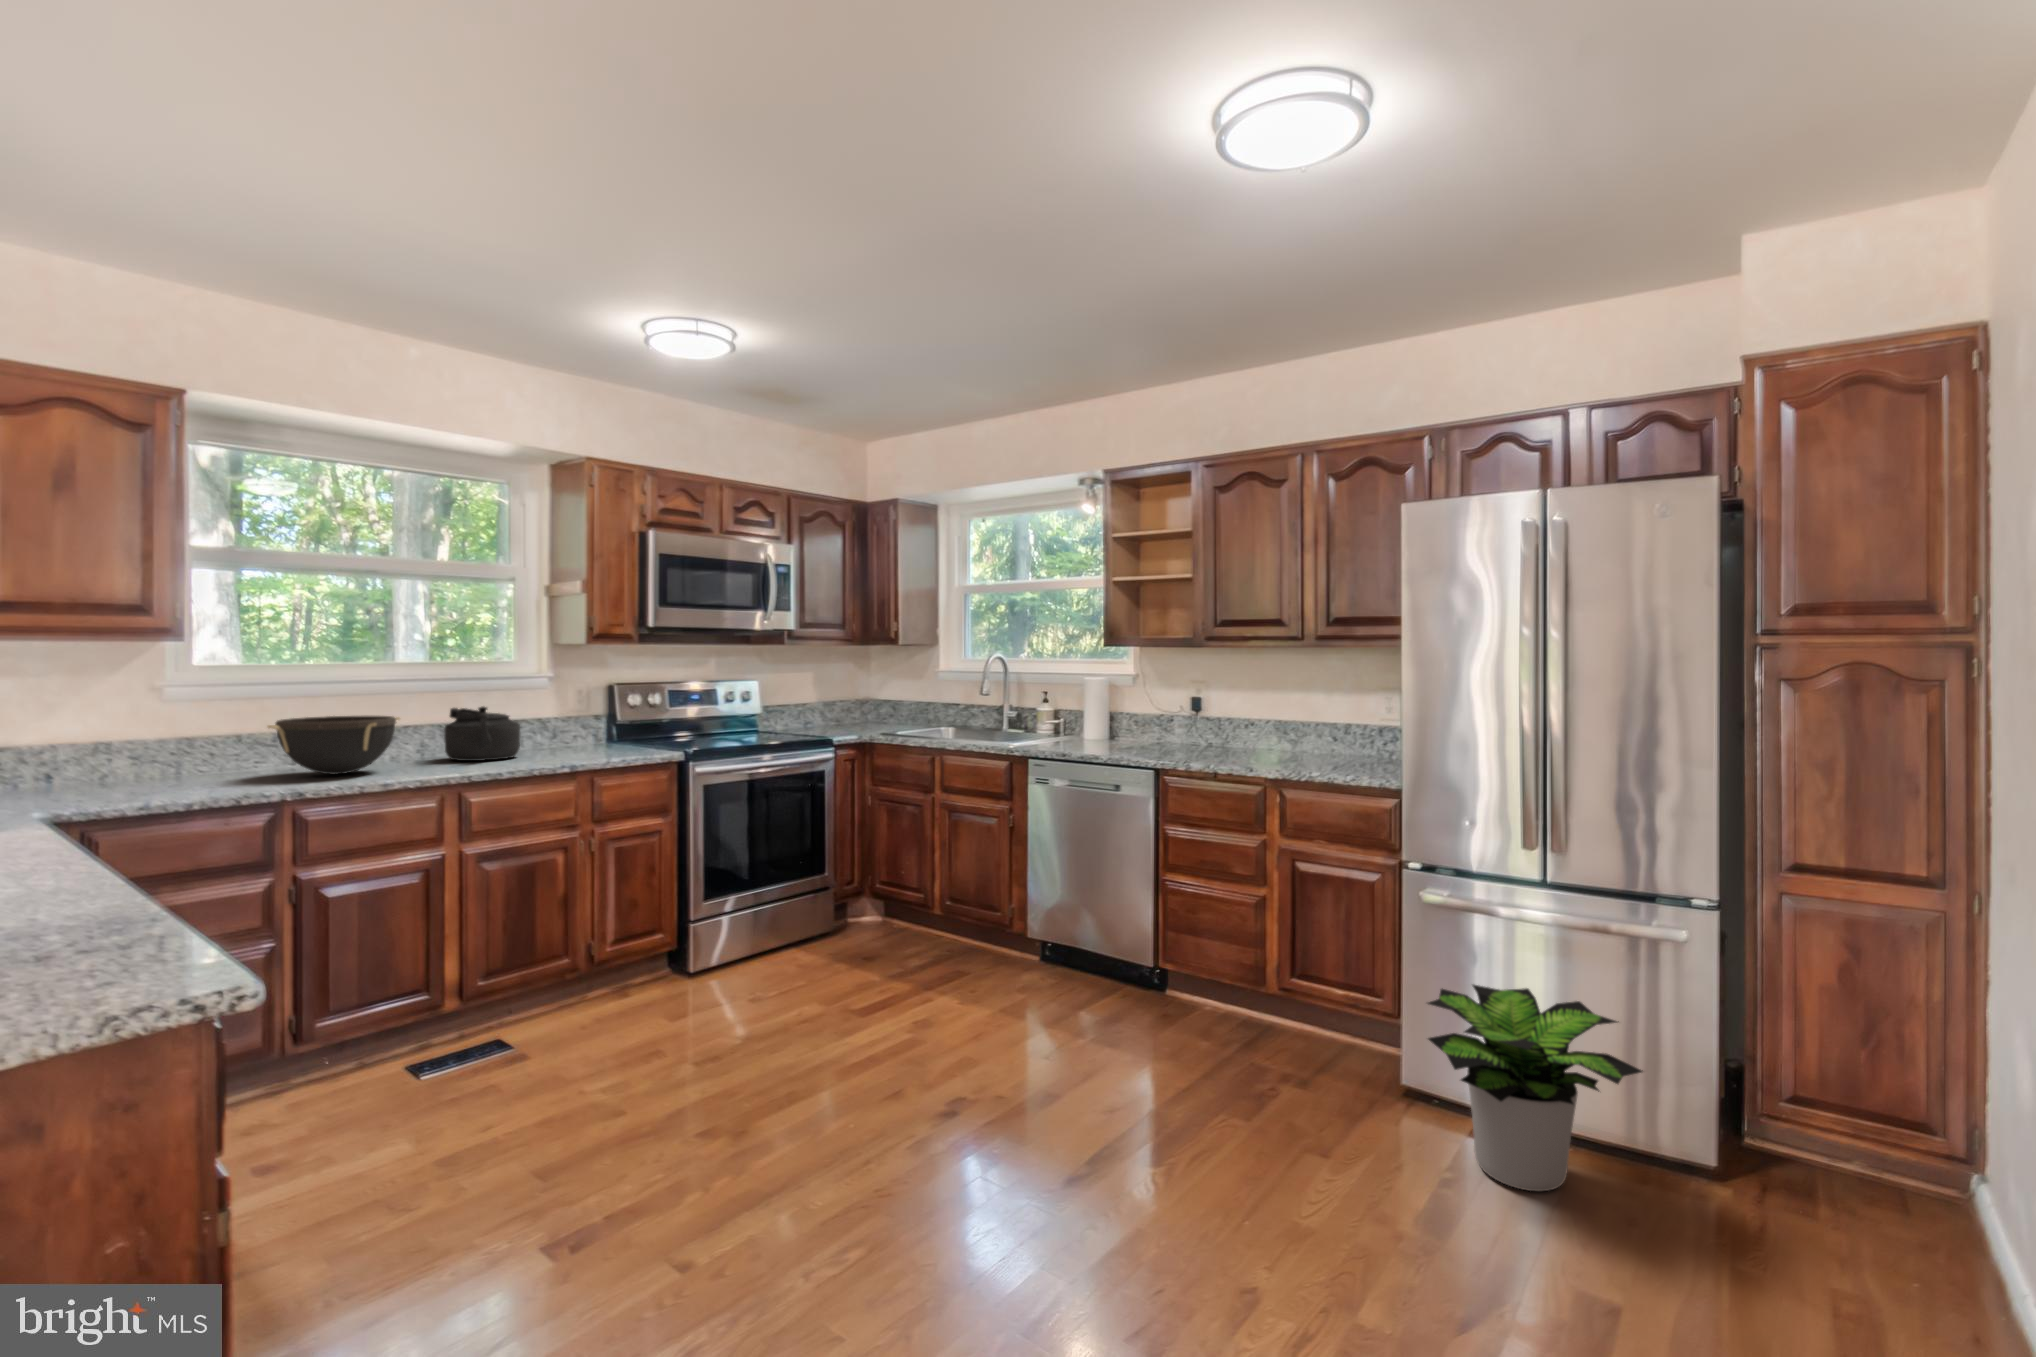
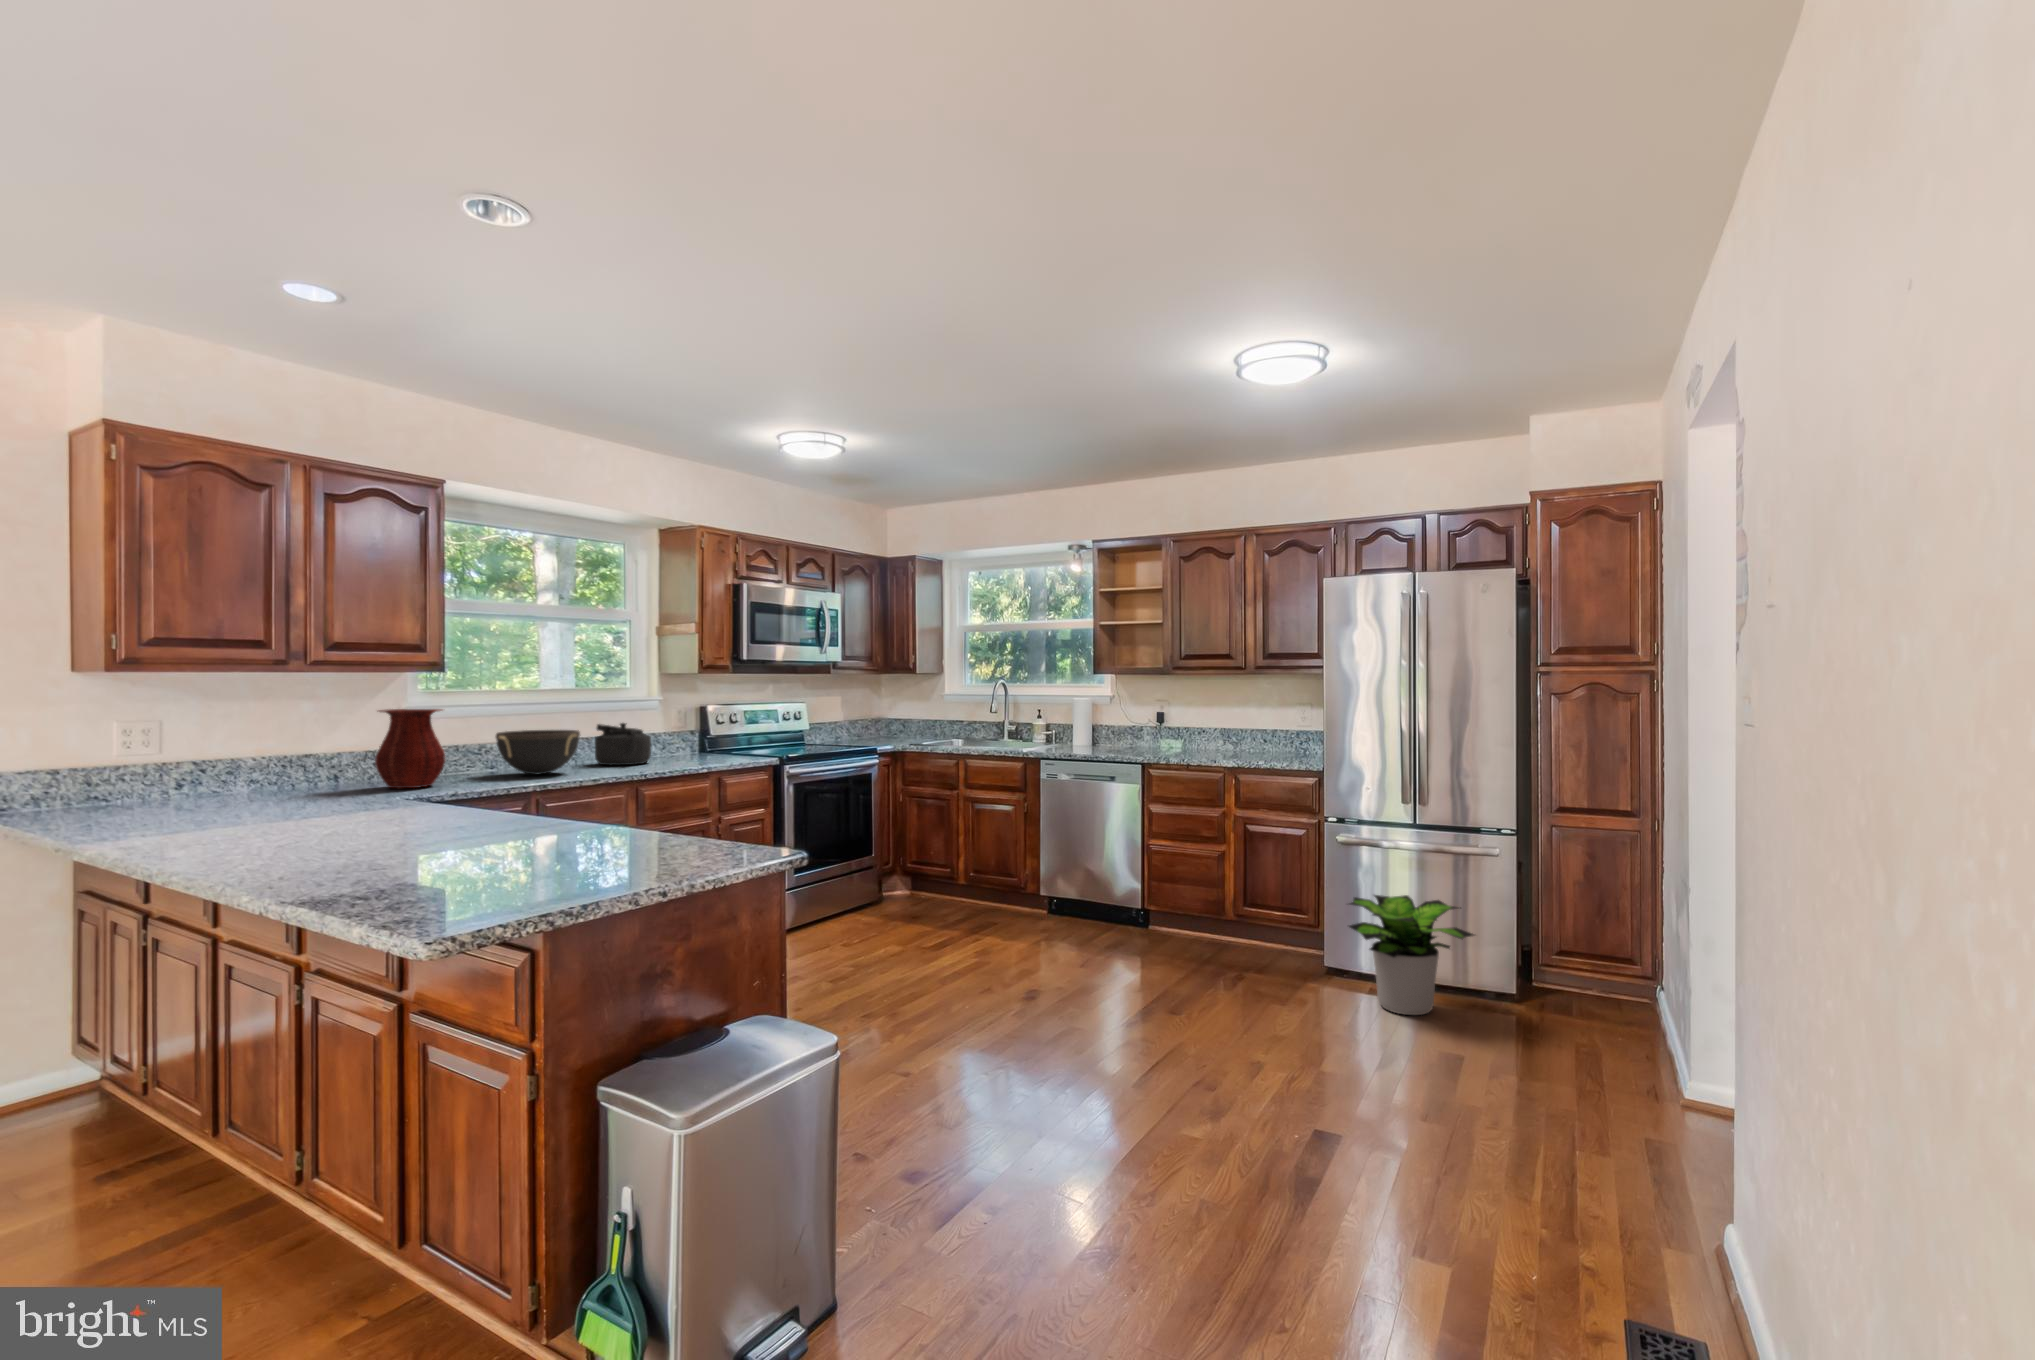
vase: none [67,689,179,796] -> present [375,709,445,788]

